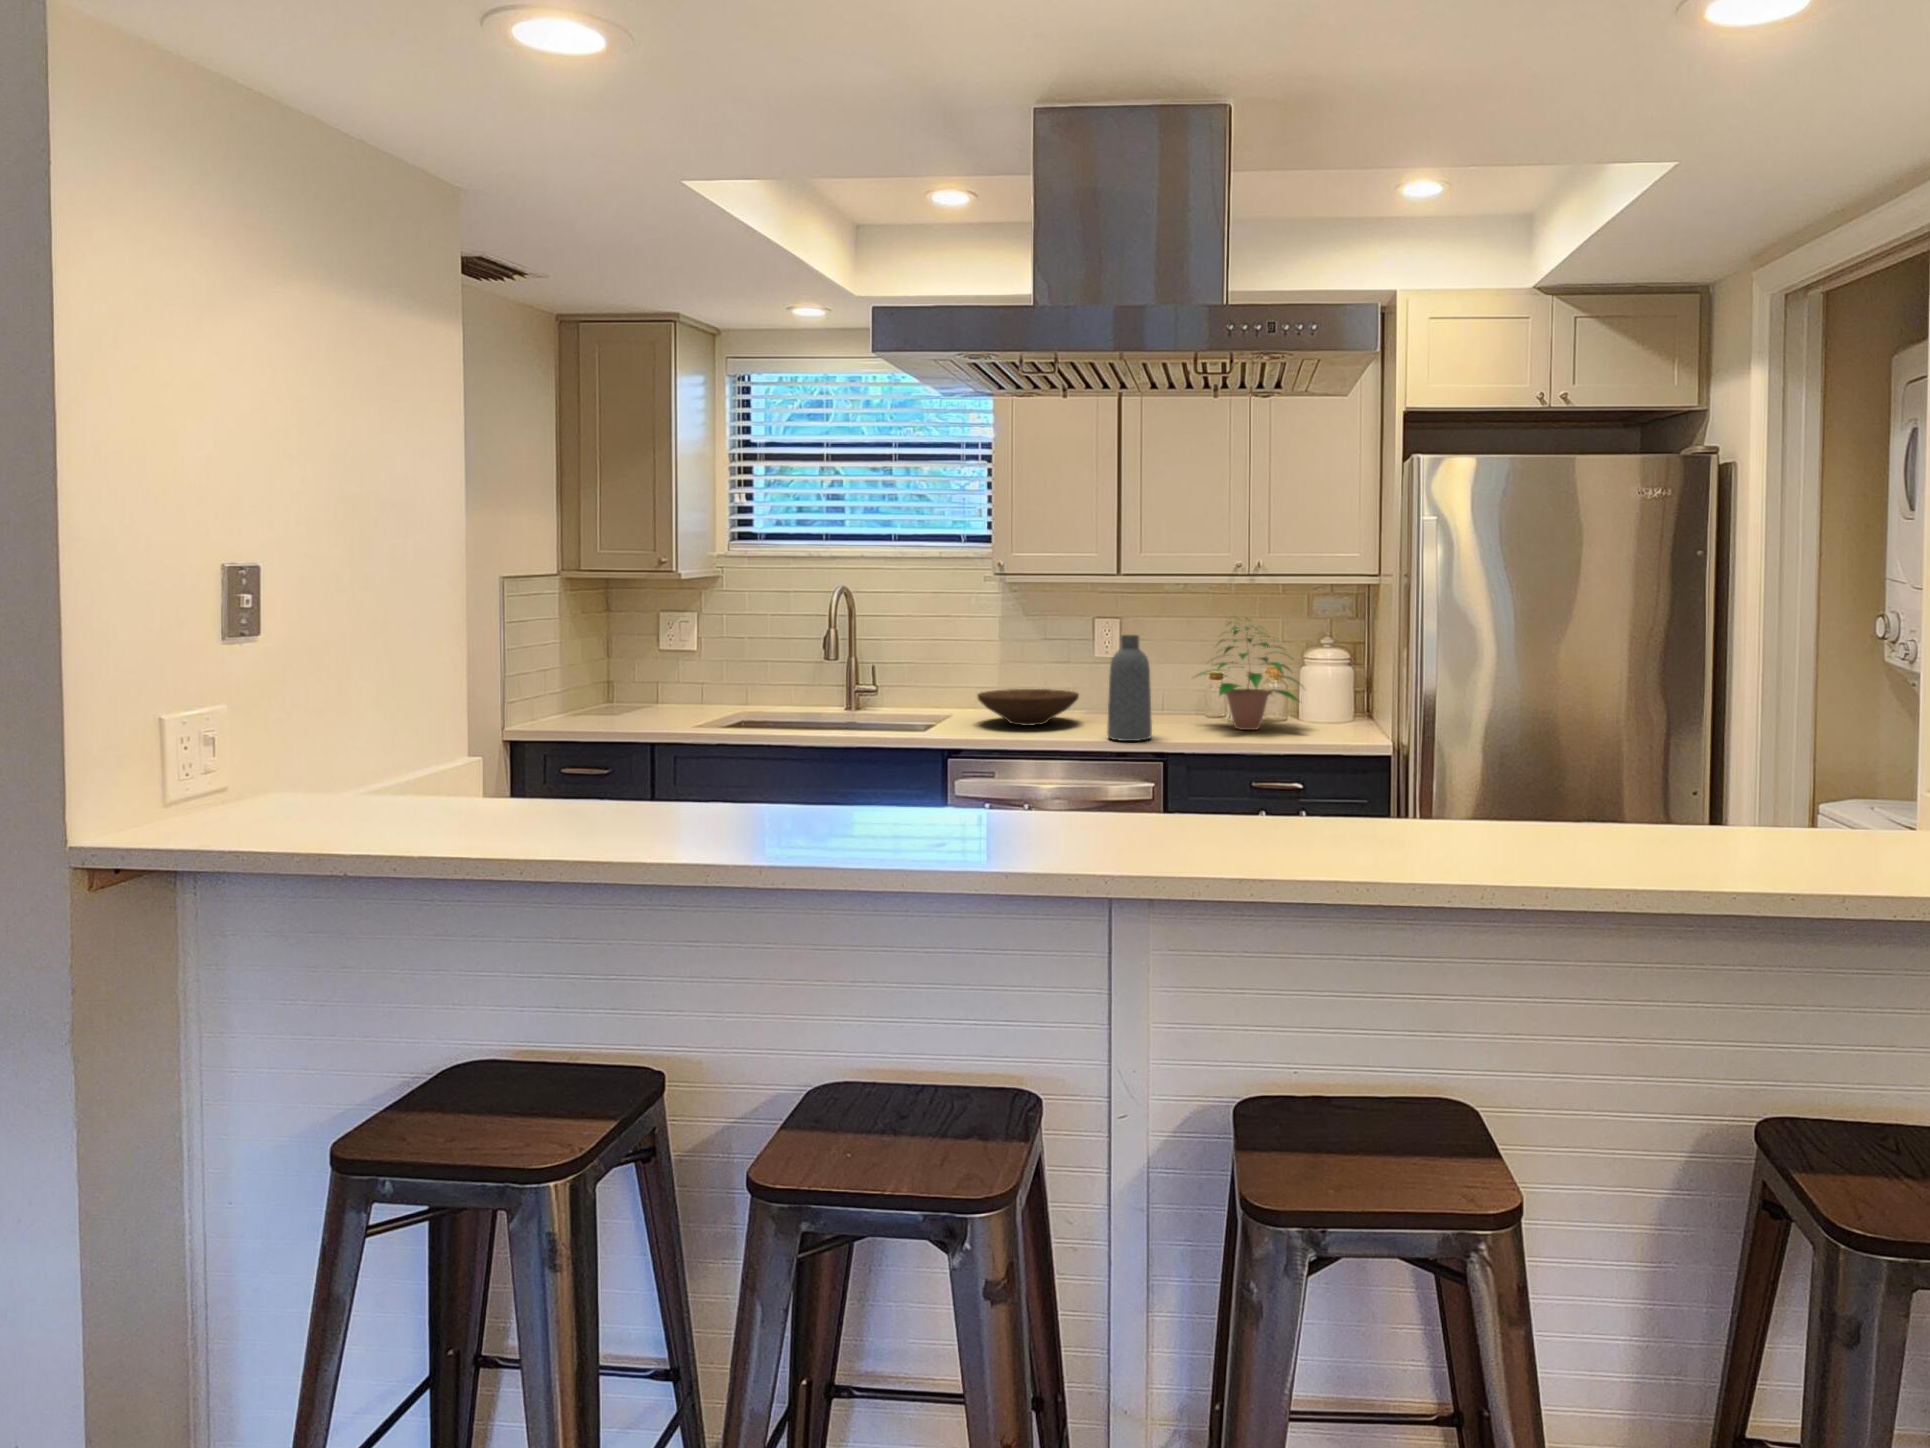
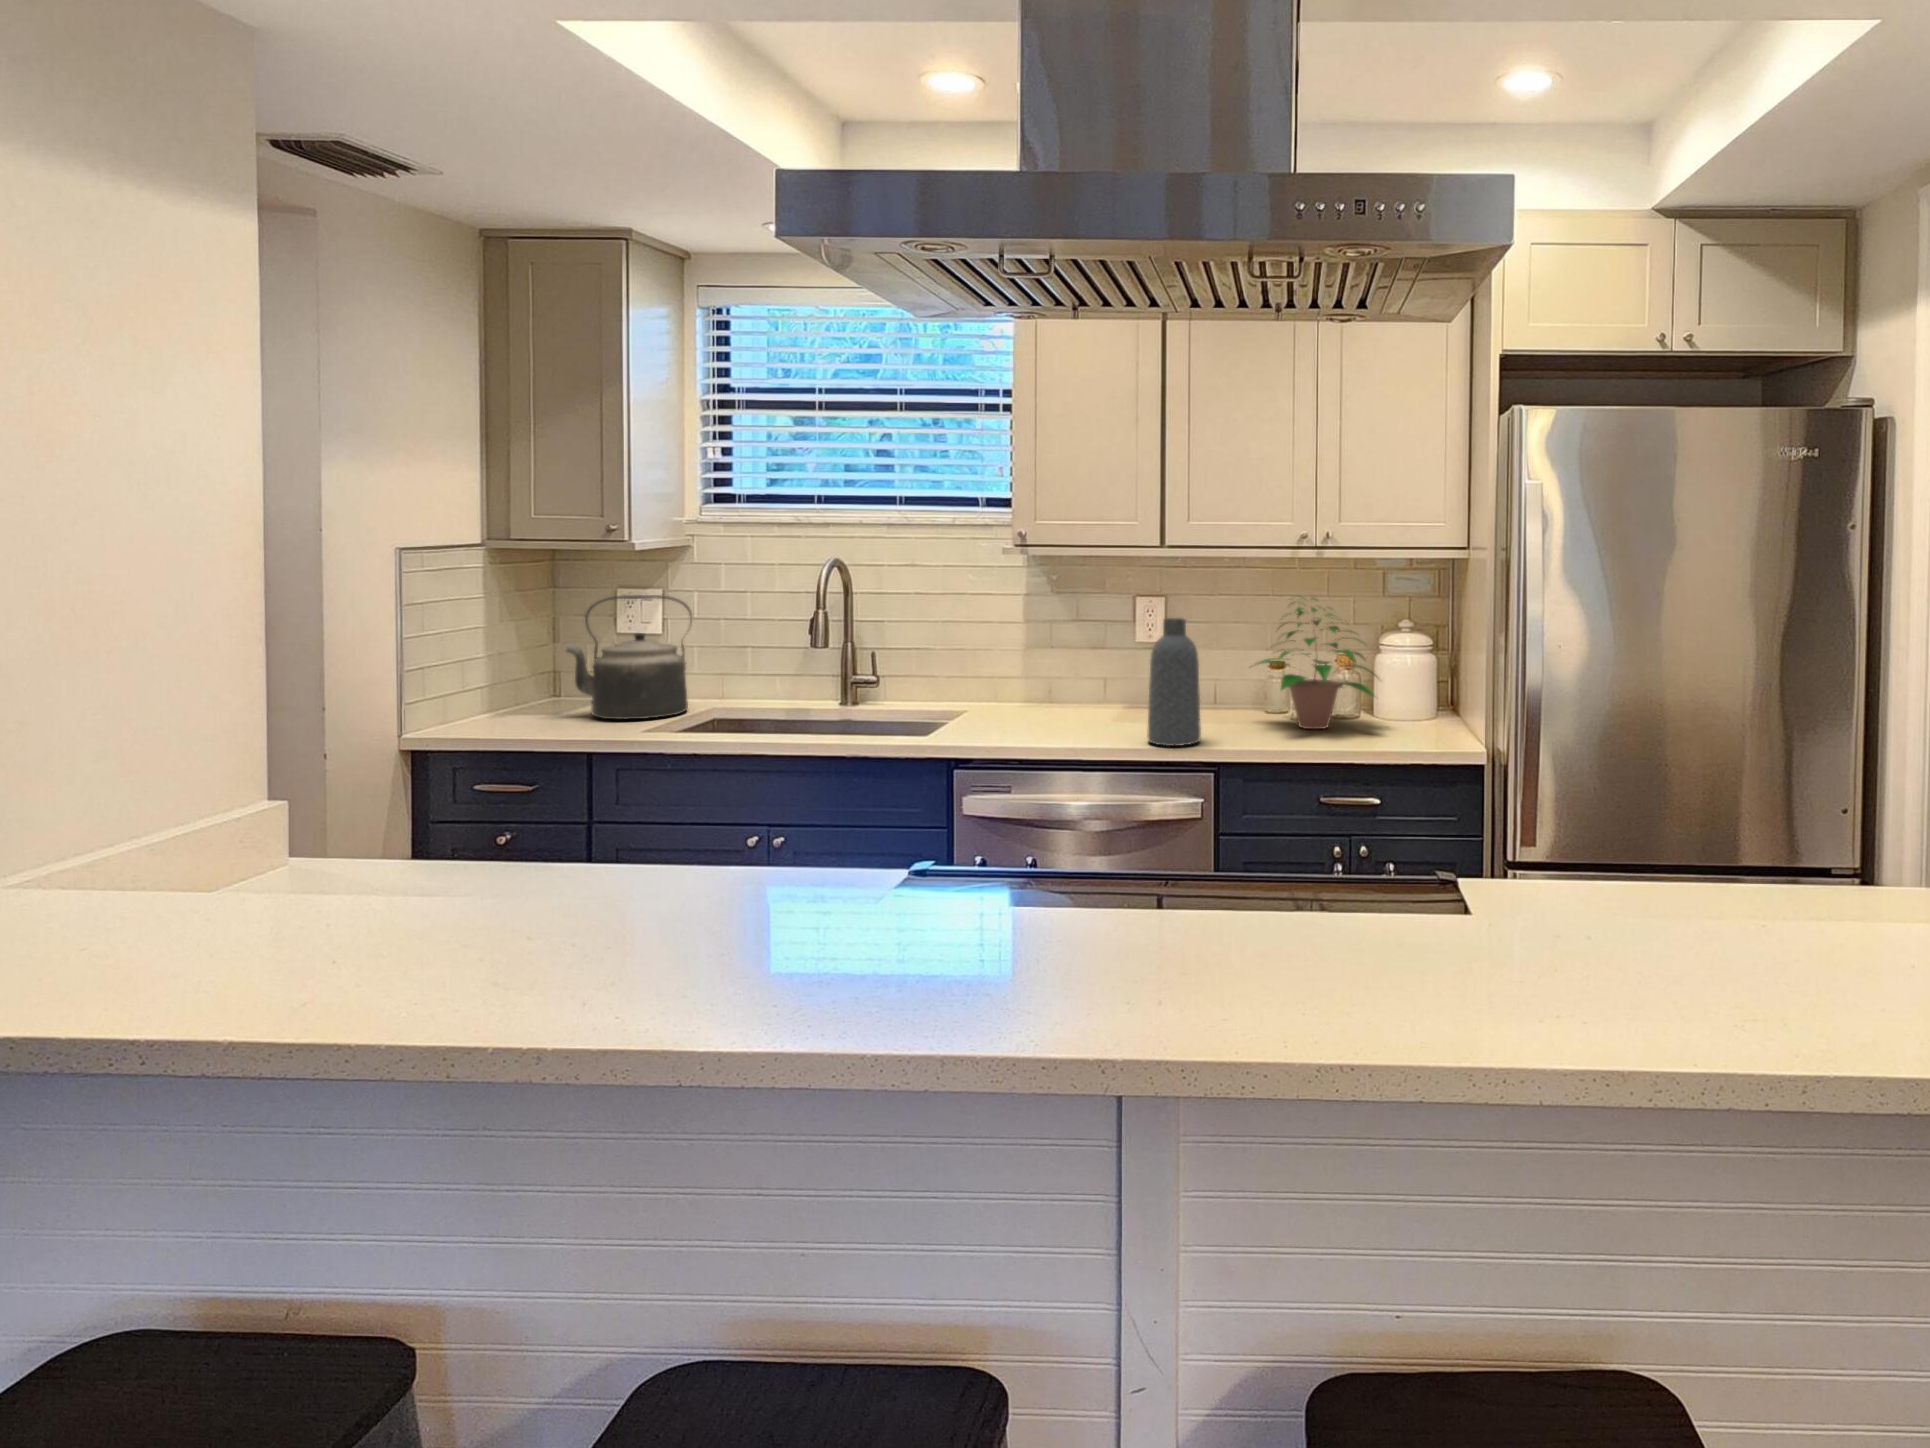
kettle: none [625,618,726,720] -> present [566,595,692,719]
wooden bowl: present [977,689,1079,726] -> none [994,679,1116,725]

